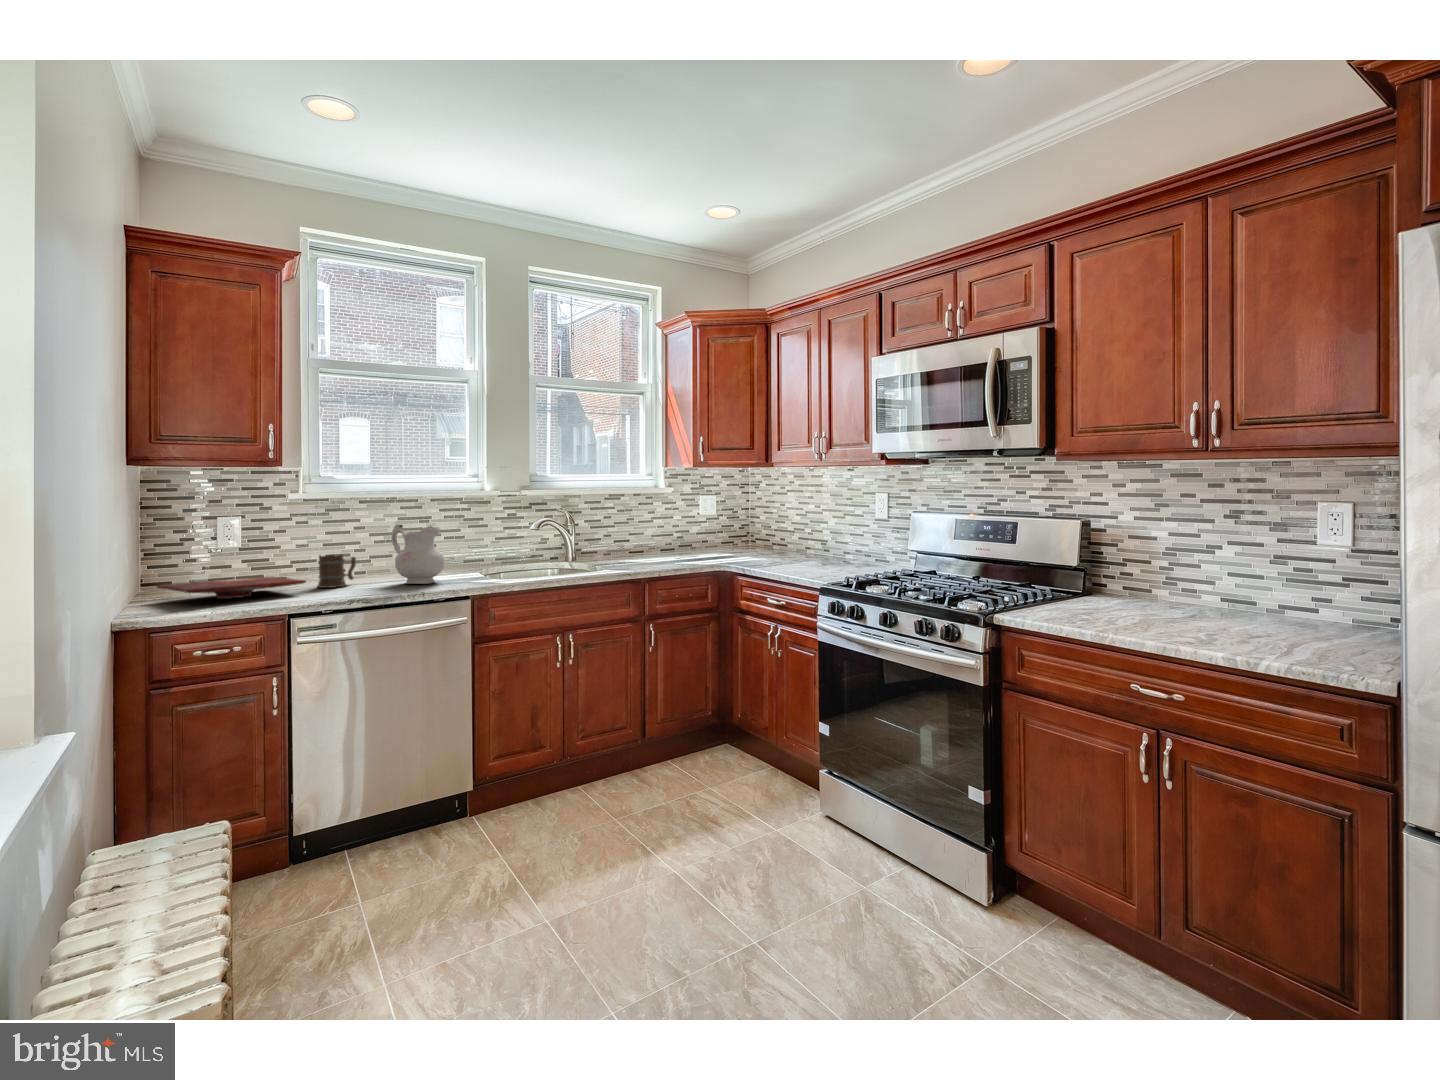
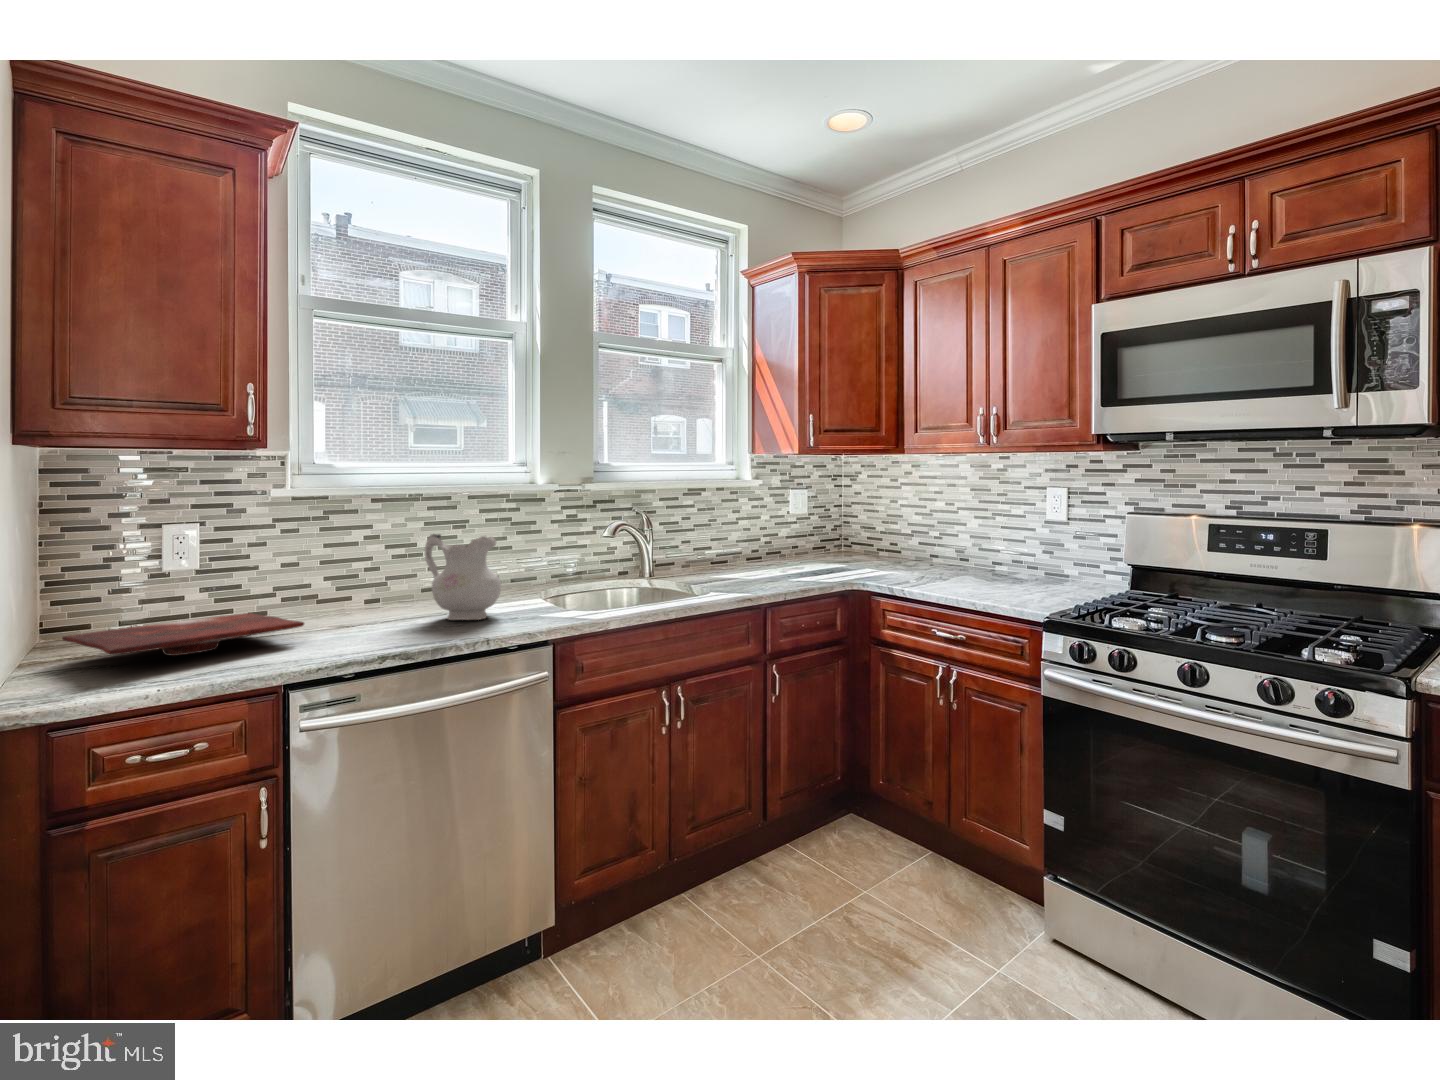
mug: present [318,555,356,588] -> none [317,579,373,629]

